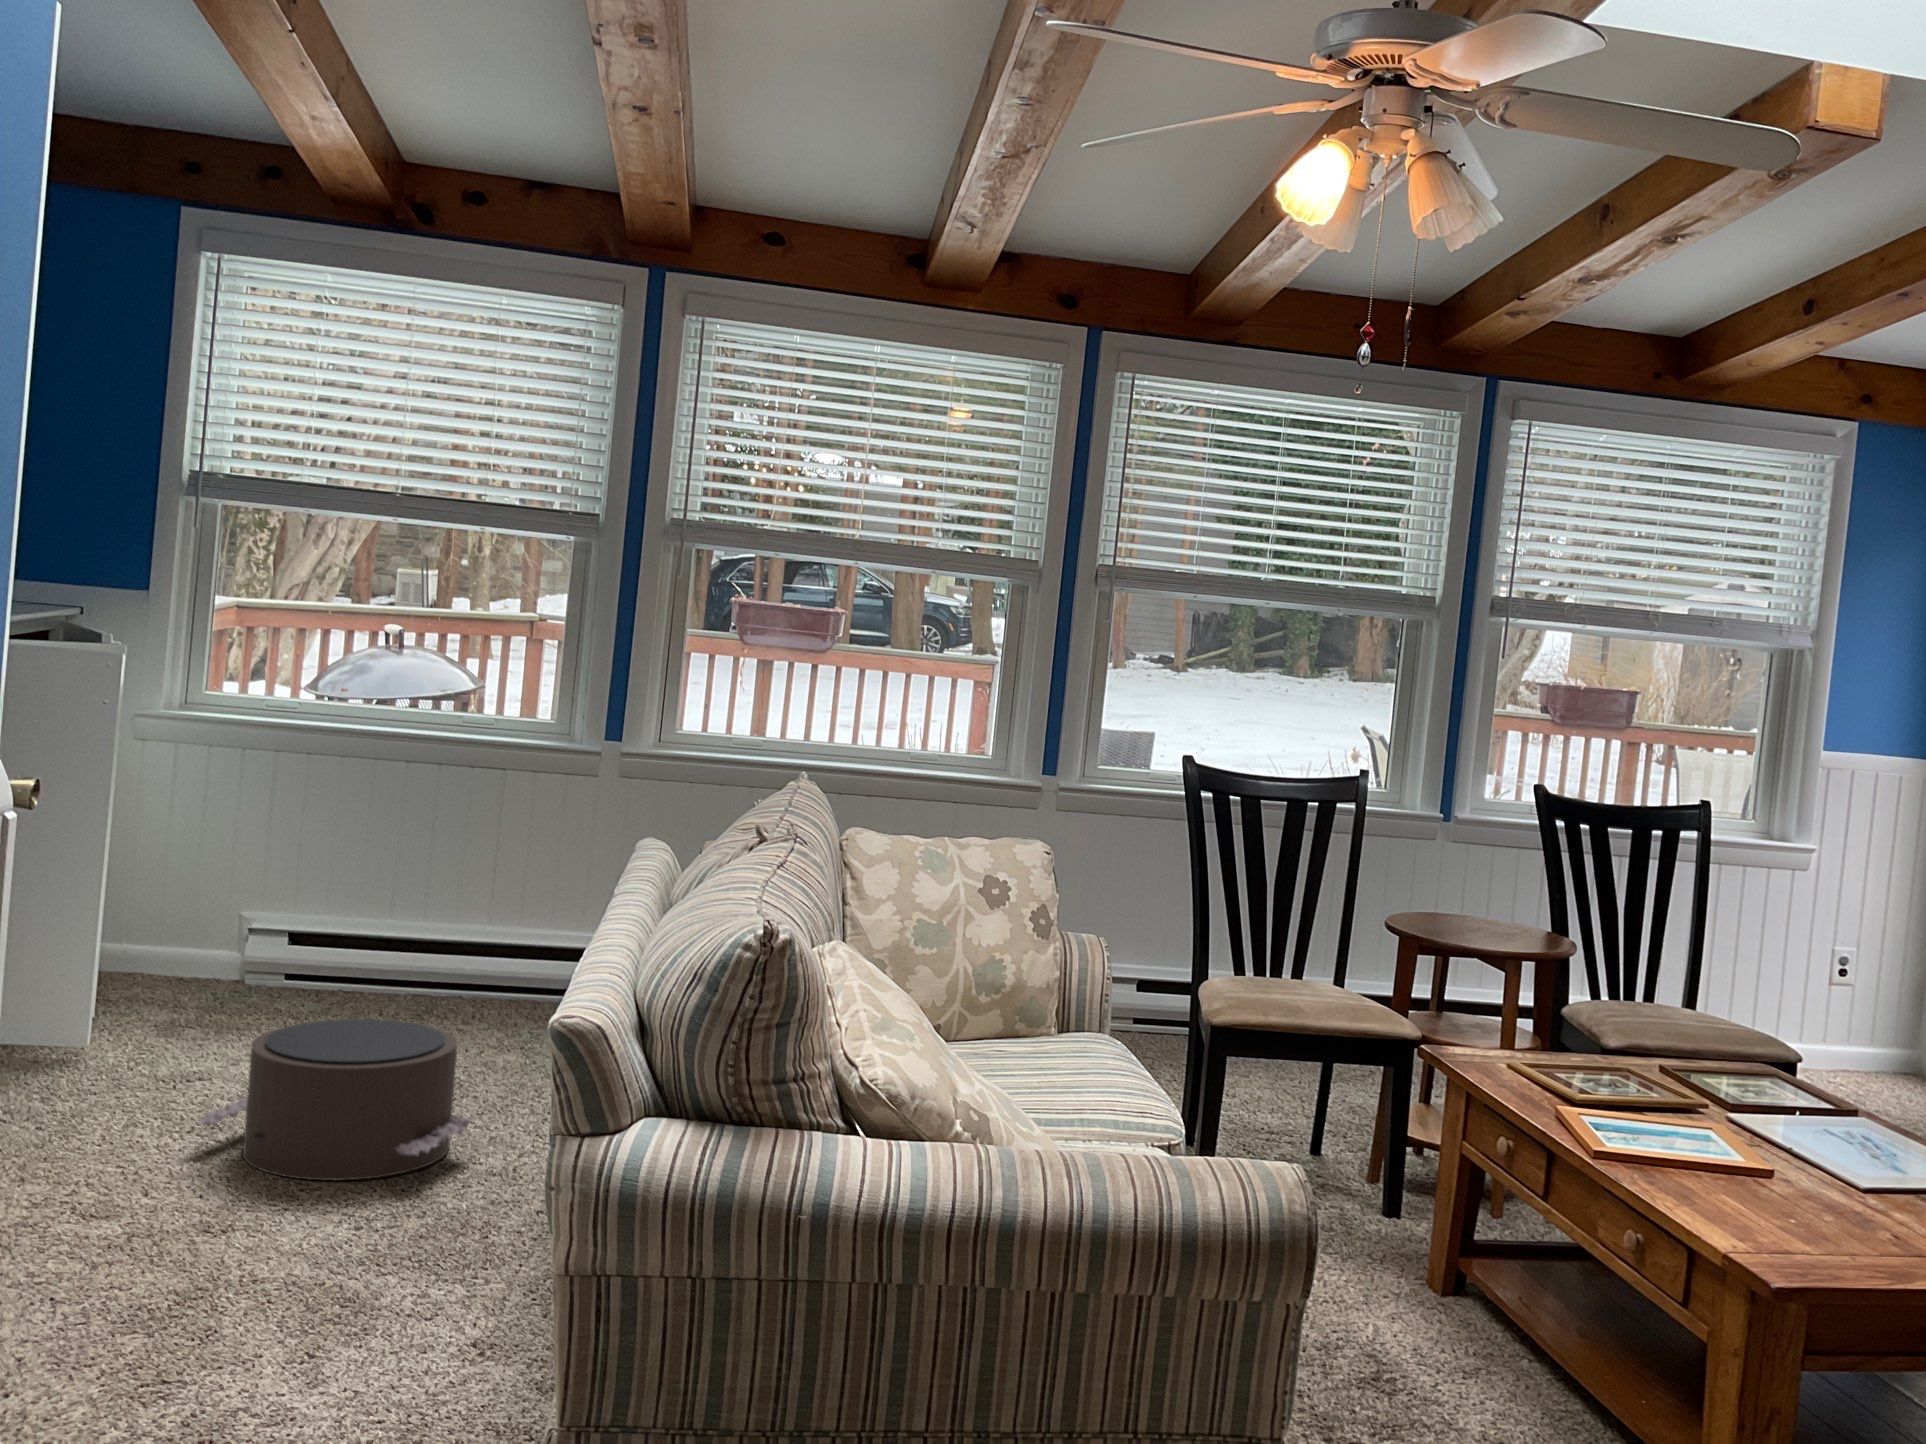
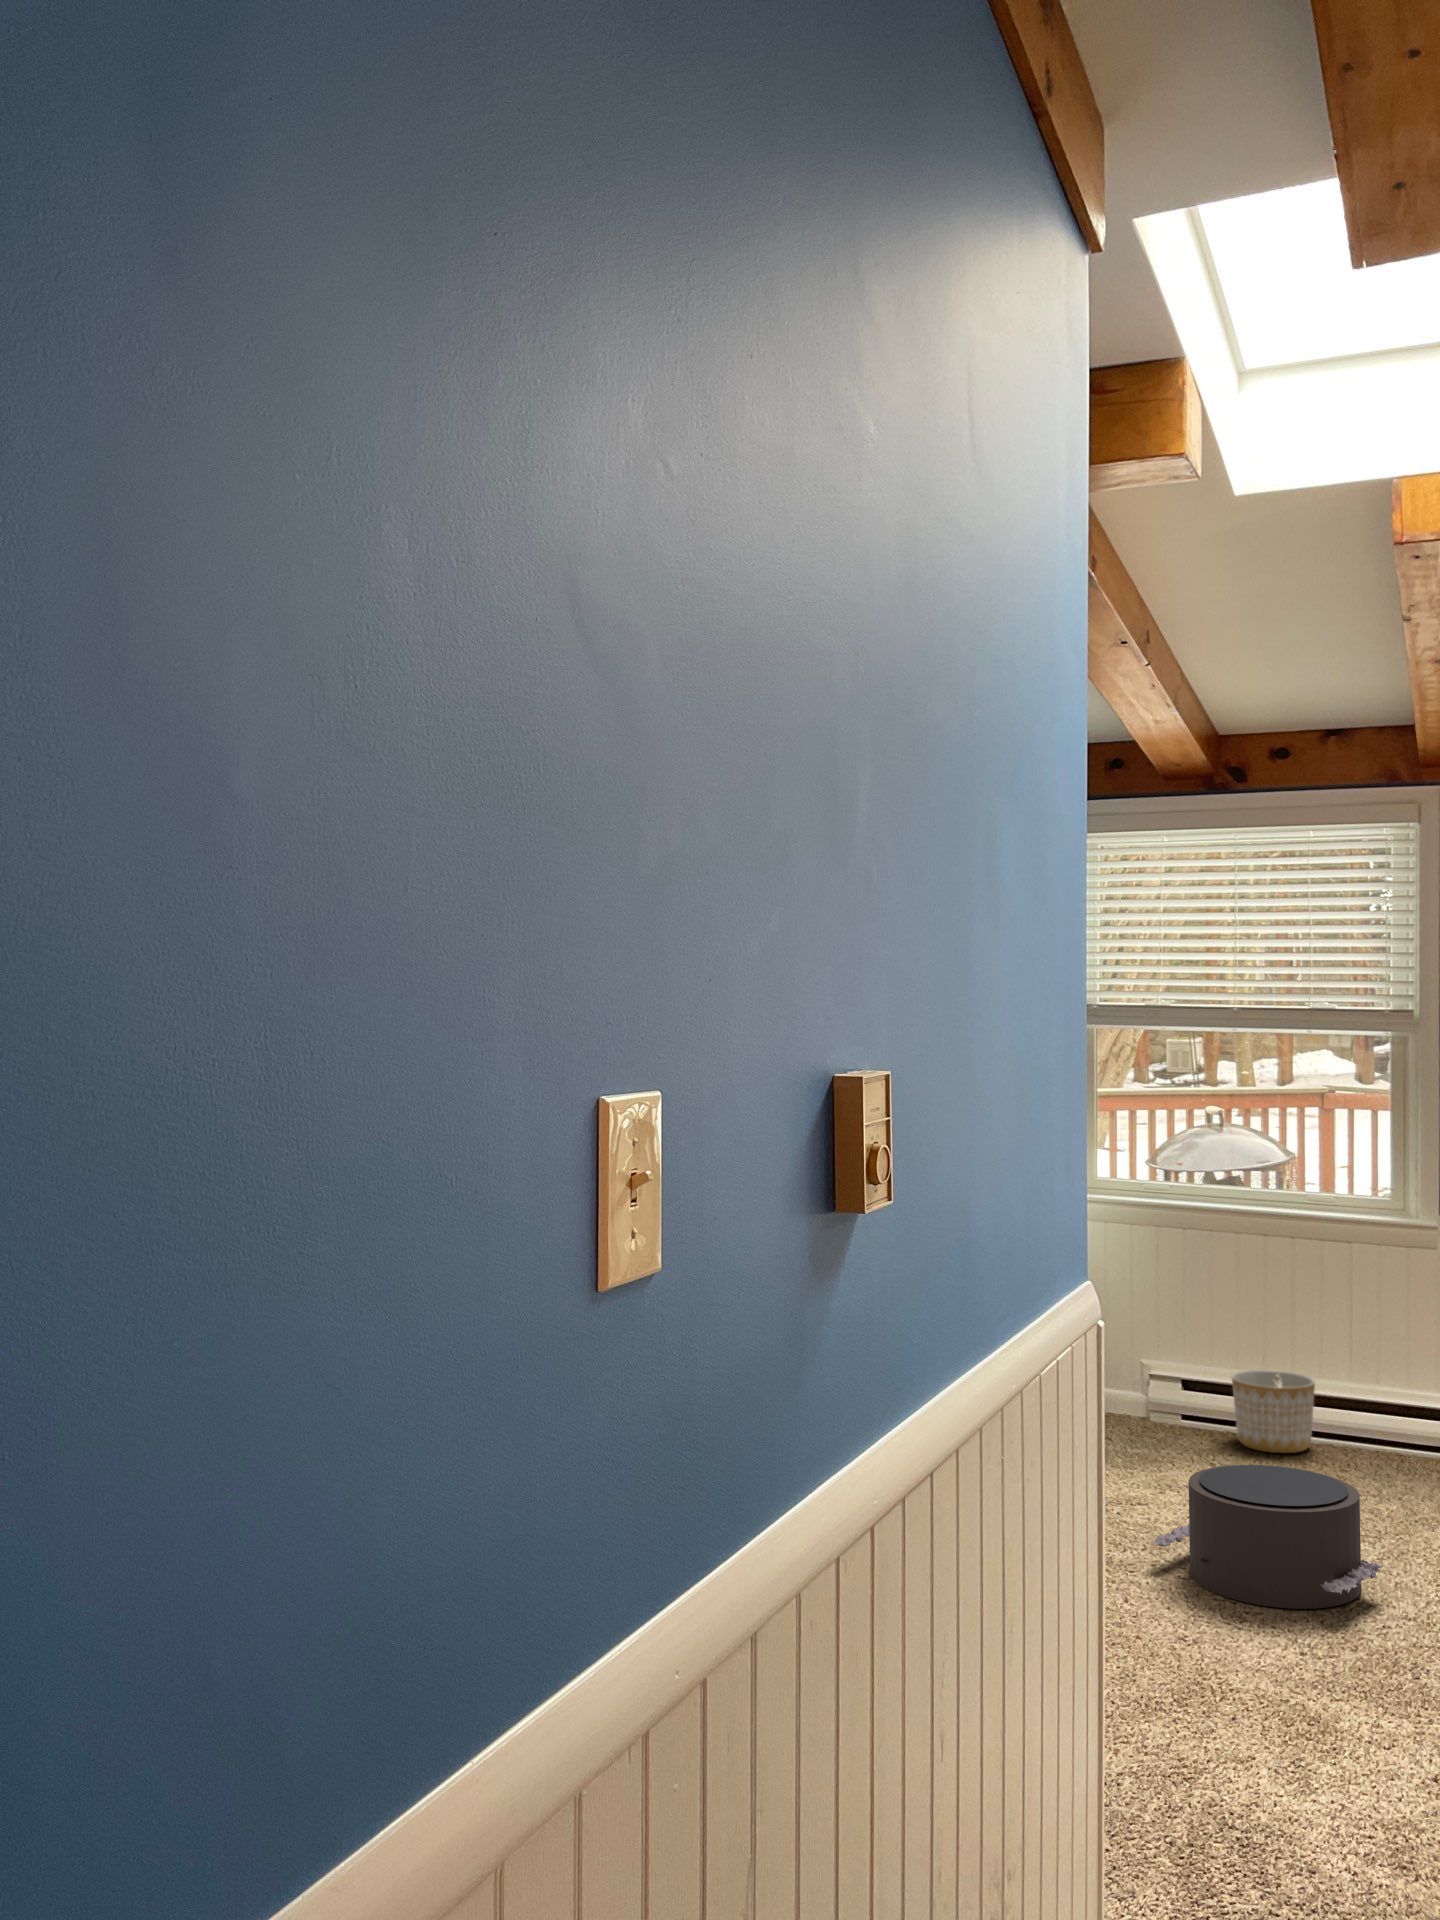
planter: none [349,917,447,1010] -> present [1232,1370,1315,1453]

